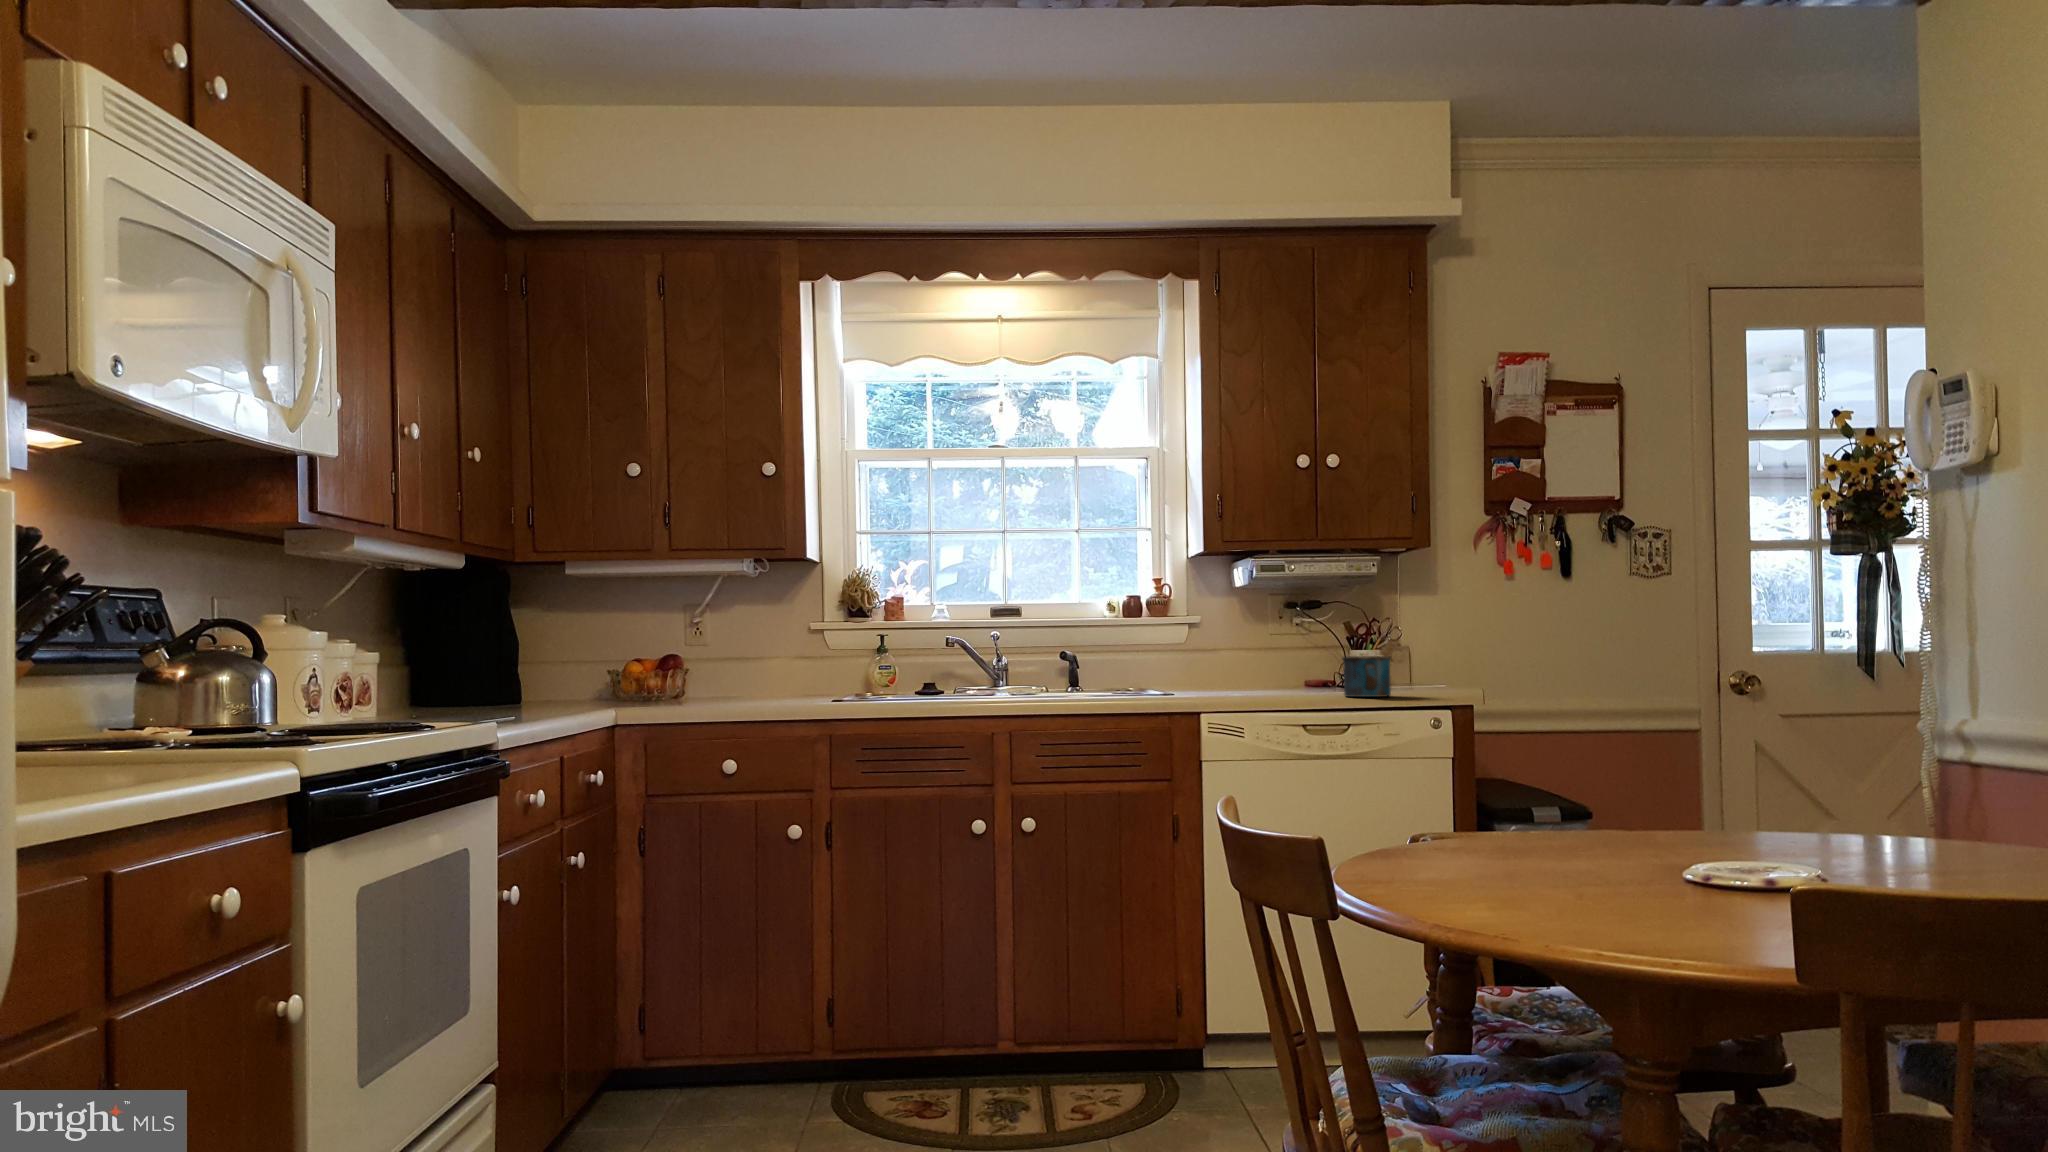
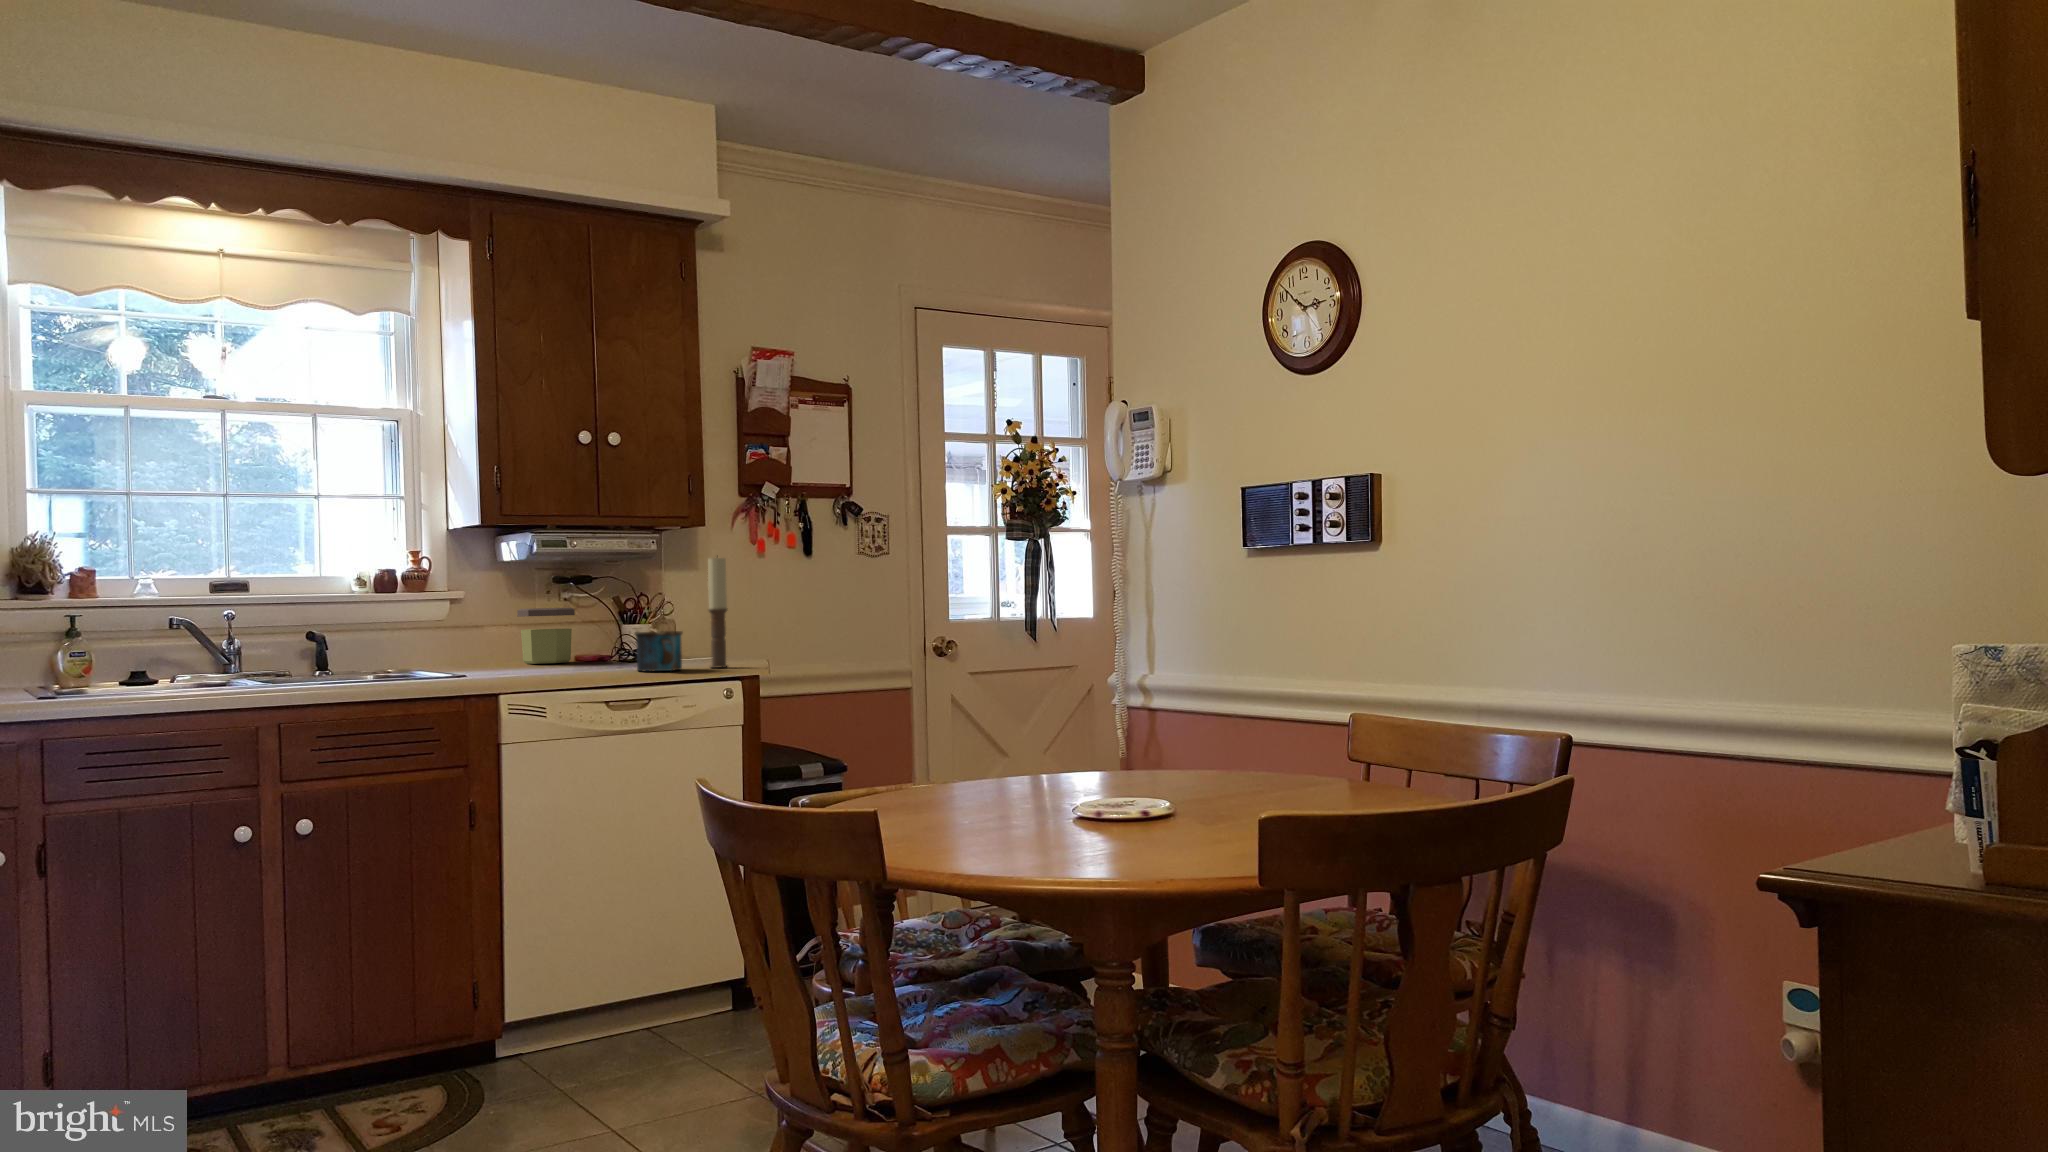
candle: none [1421,576,1444,696] -> present [708,558,727,668]
jar: none [1245,632,1299,687] -> present [517,608,575,664]

